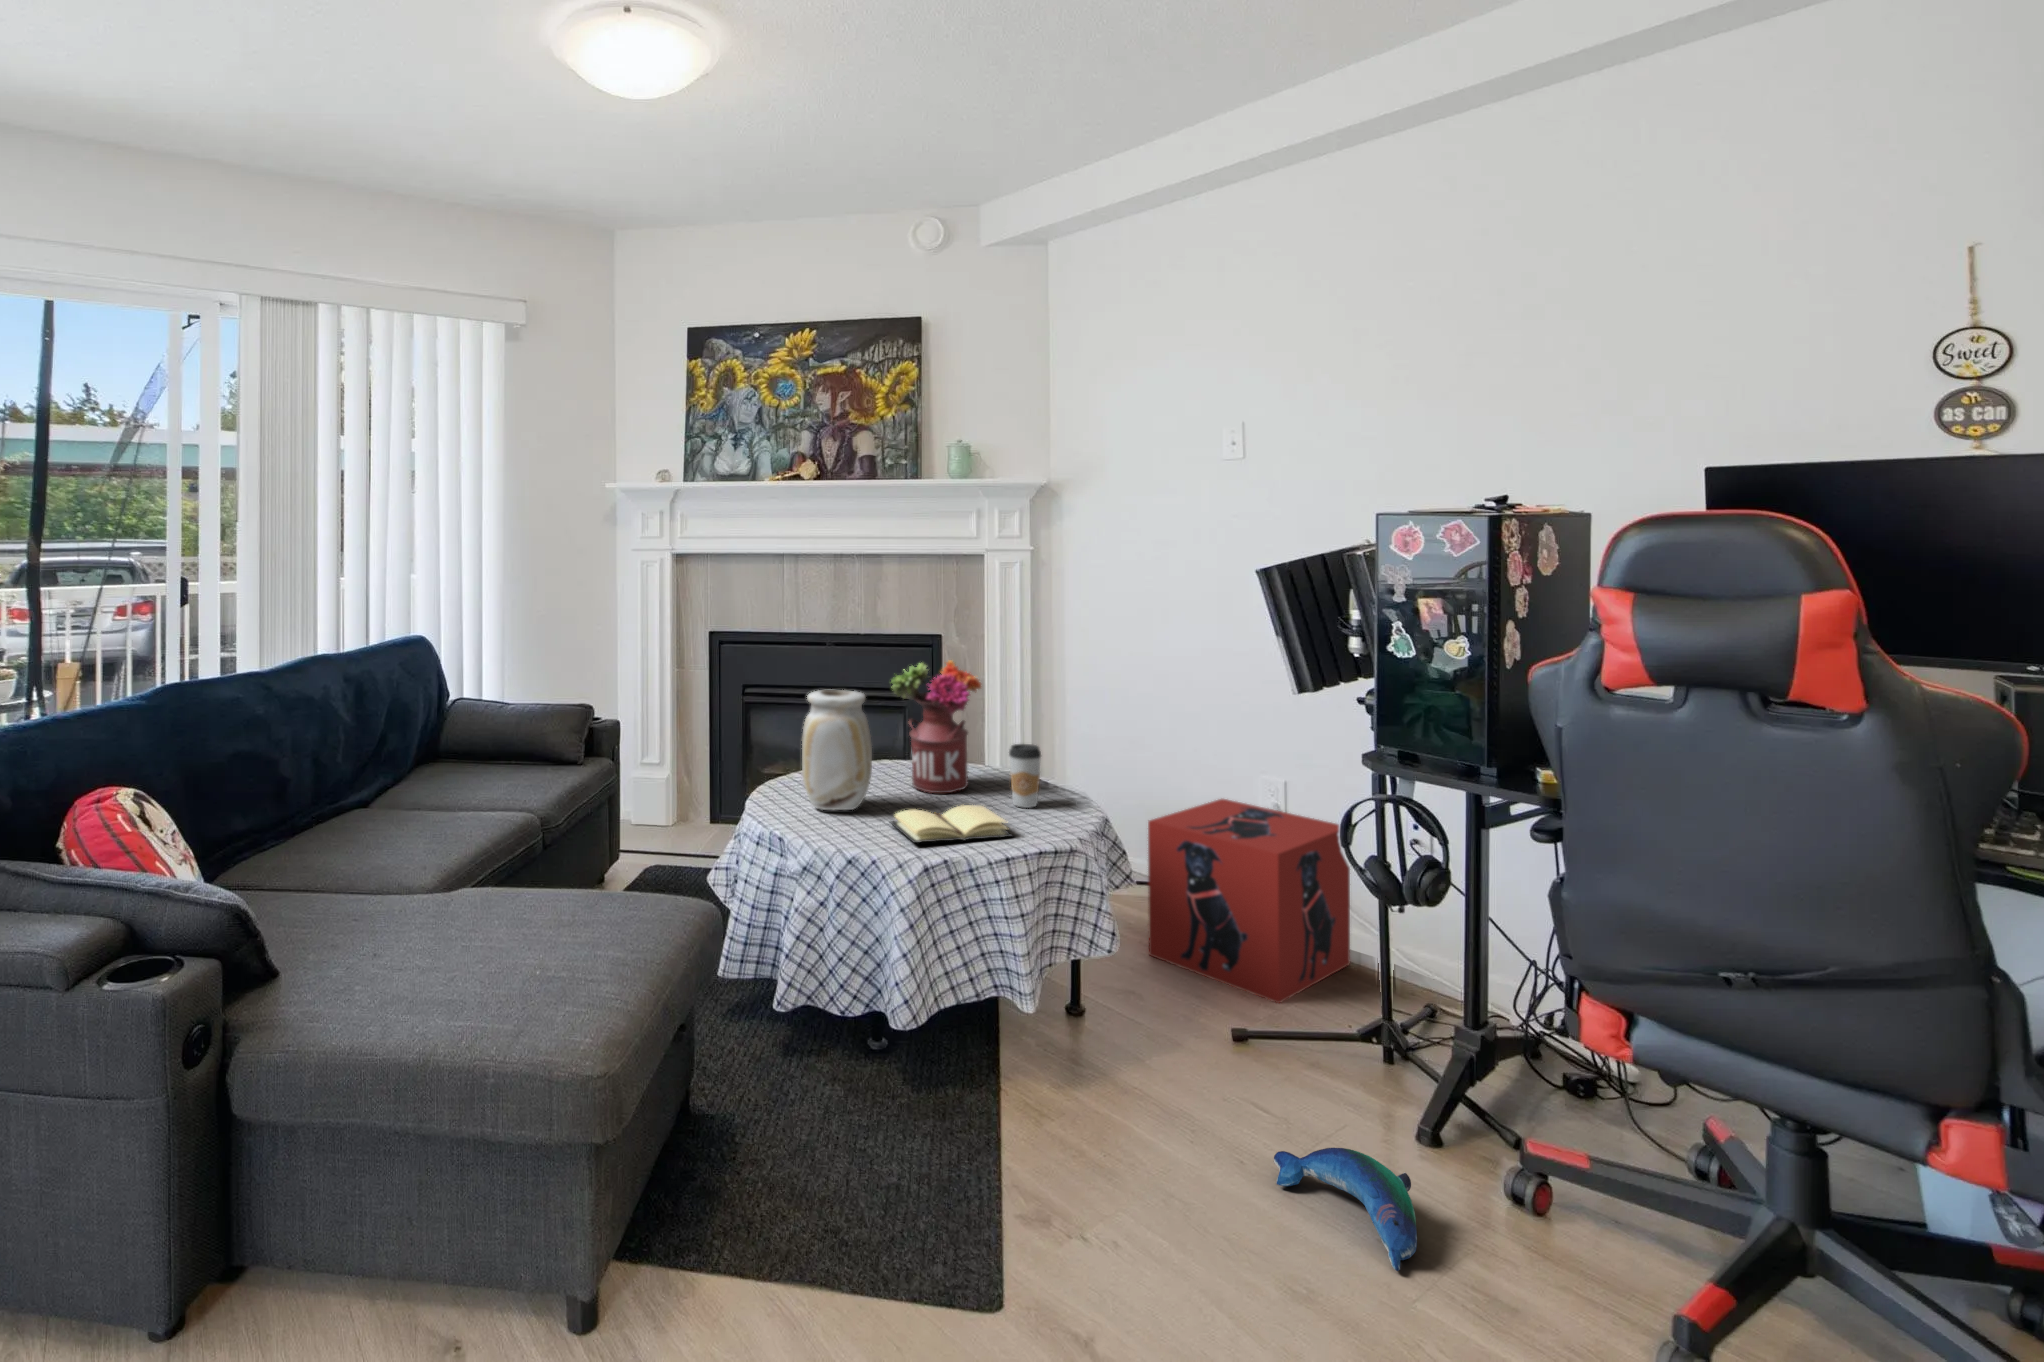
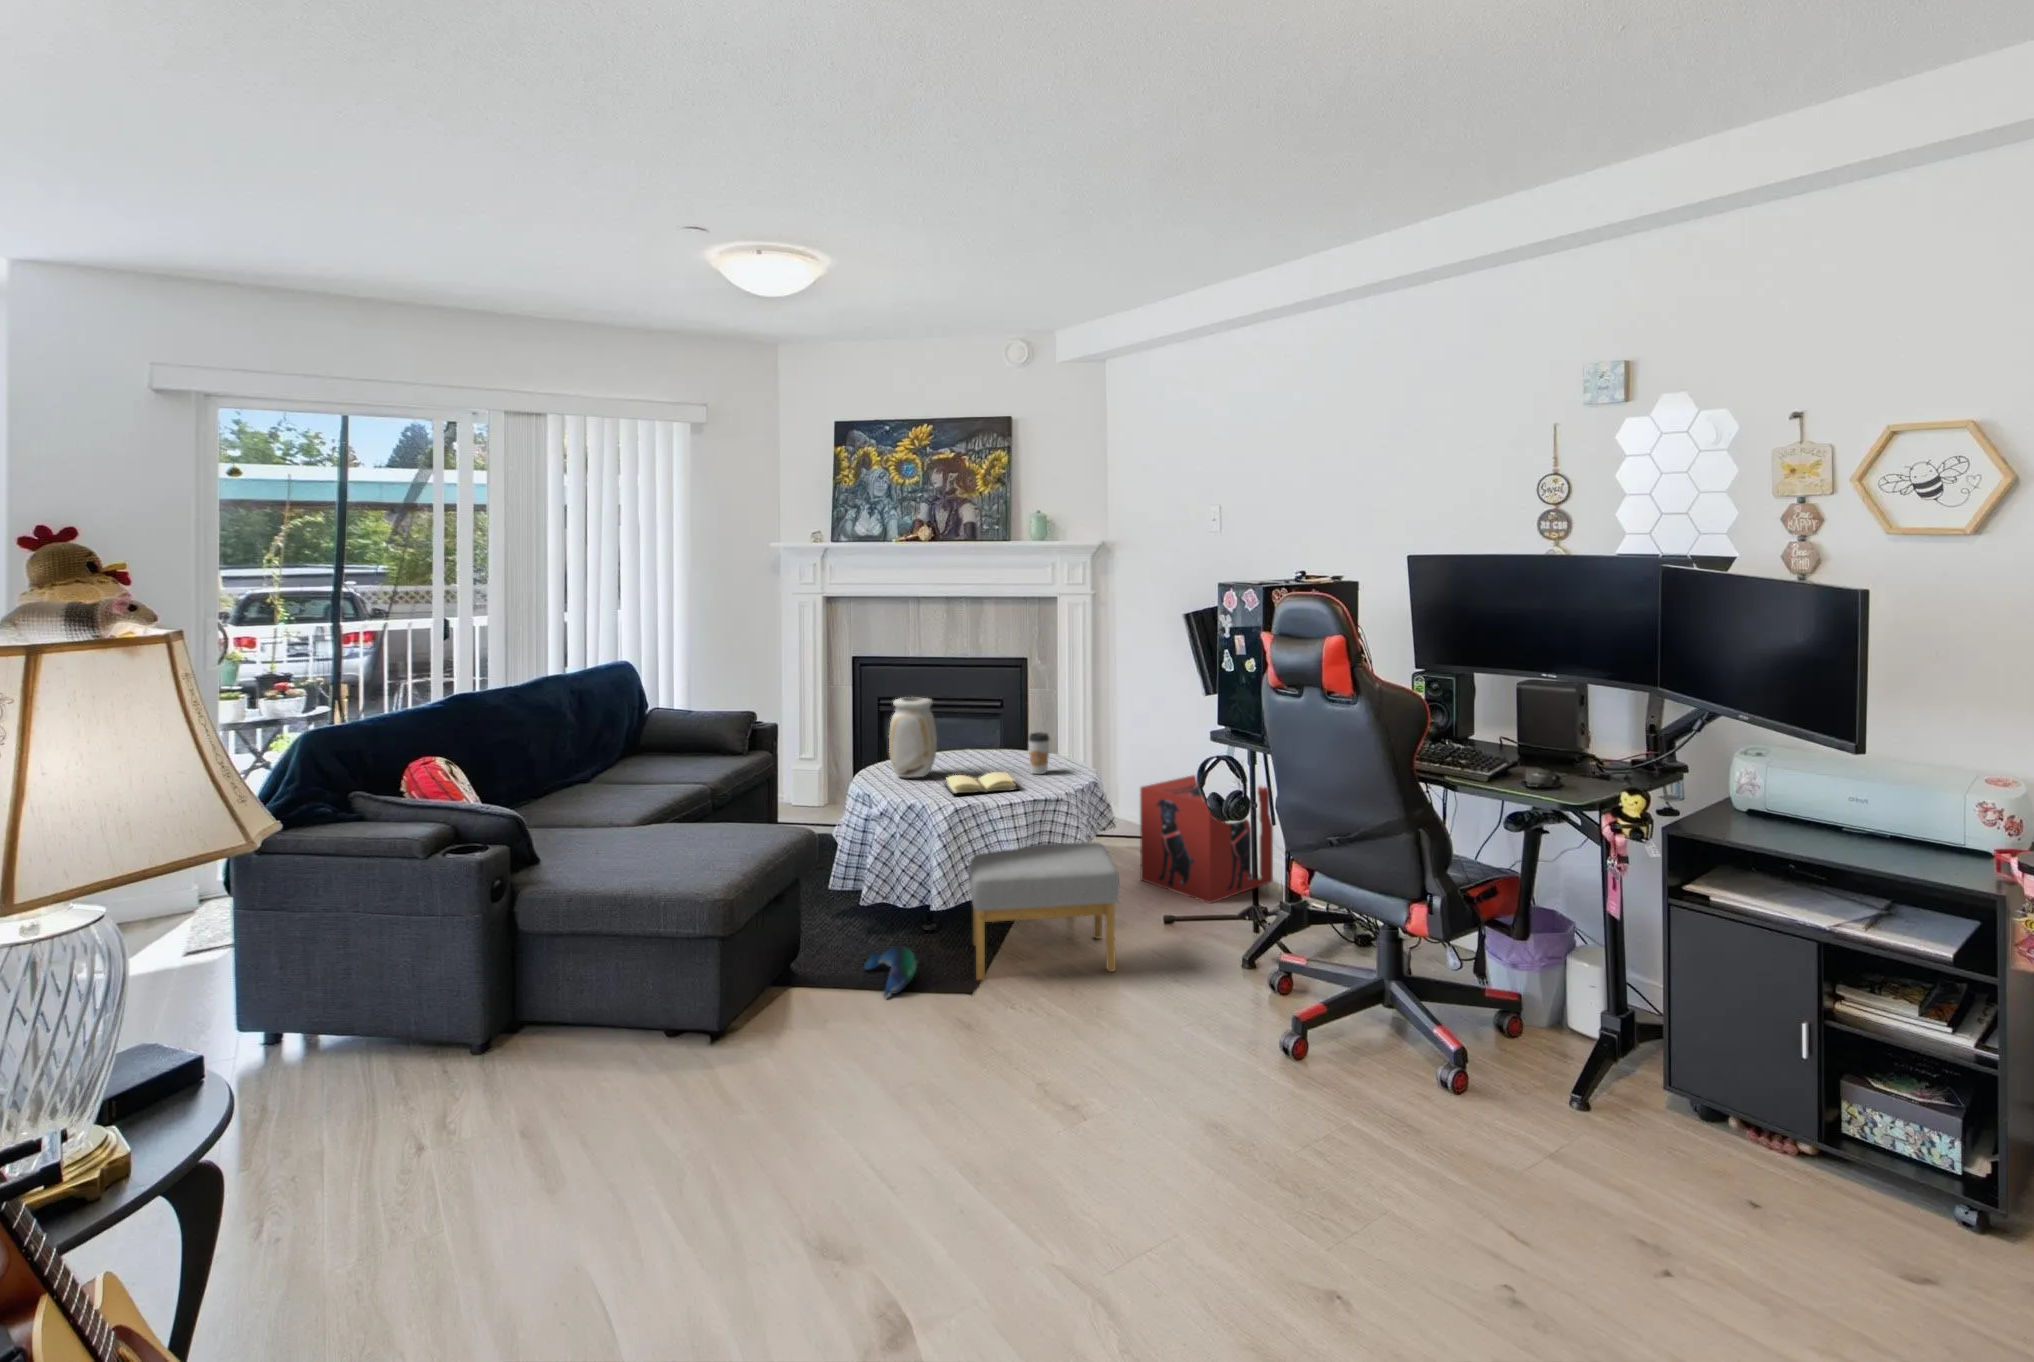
flower arrangement: present [891,660,981,793] -> none [955,677,1018,767]
footstool: none [942,922,1212,1164] -> present [969,842,1119,980]
plush toy: present [1274,1148,1417,1271] -> present [864,946,922,997]

